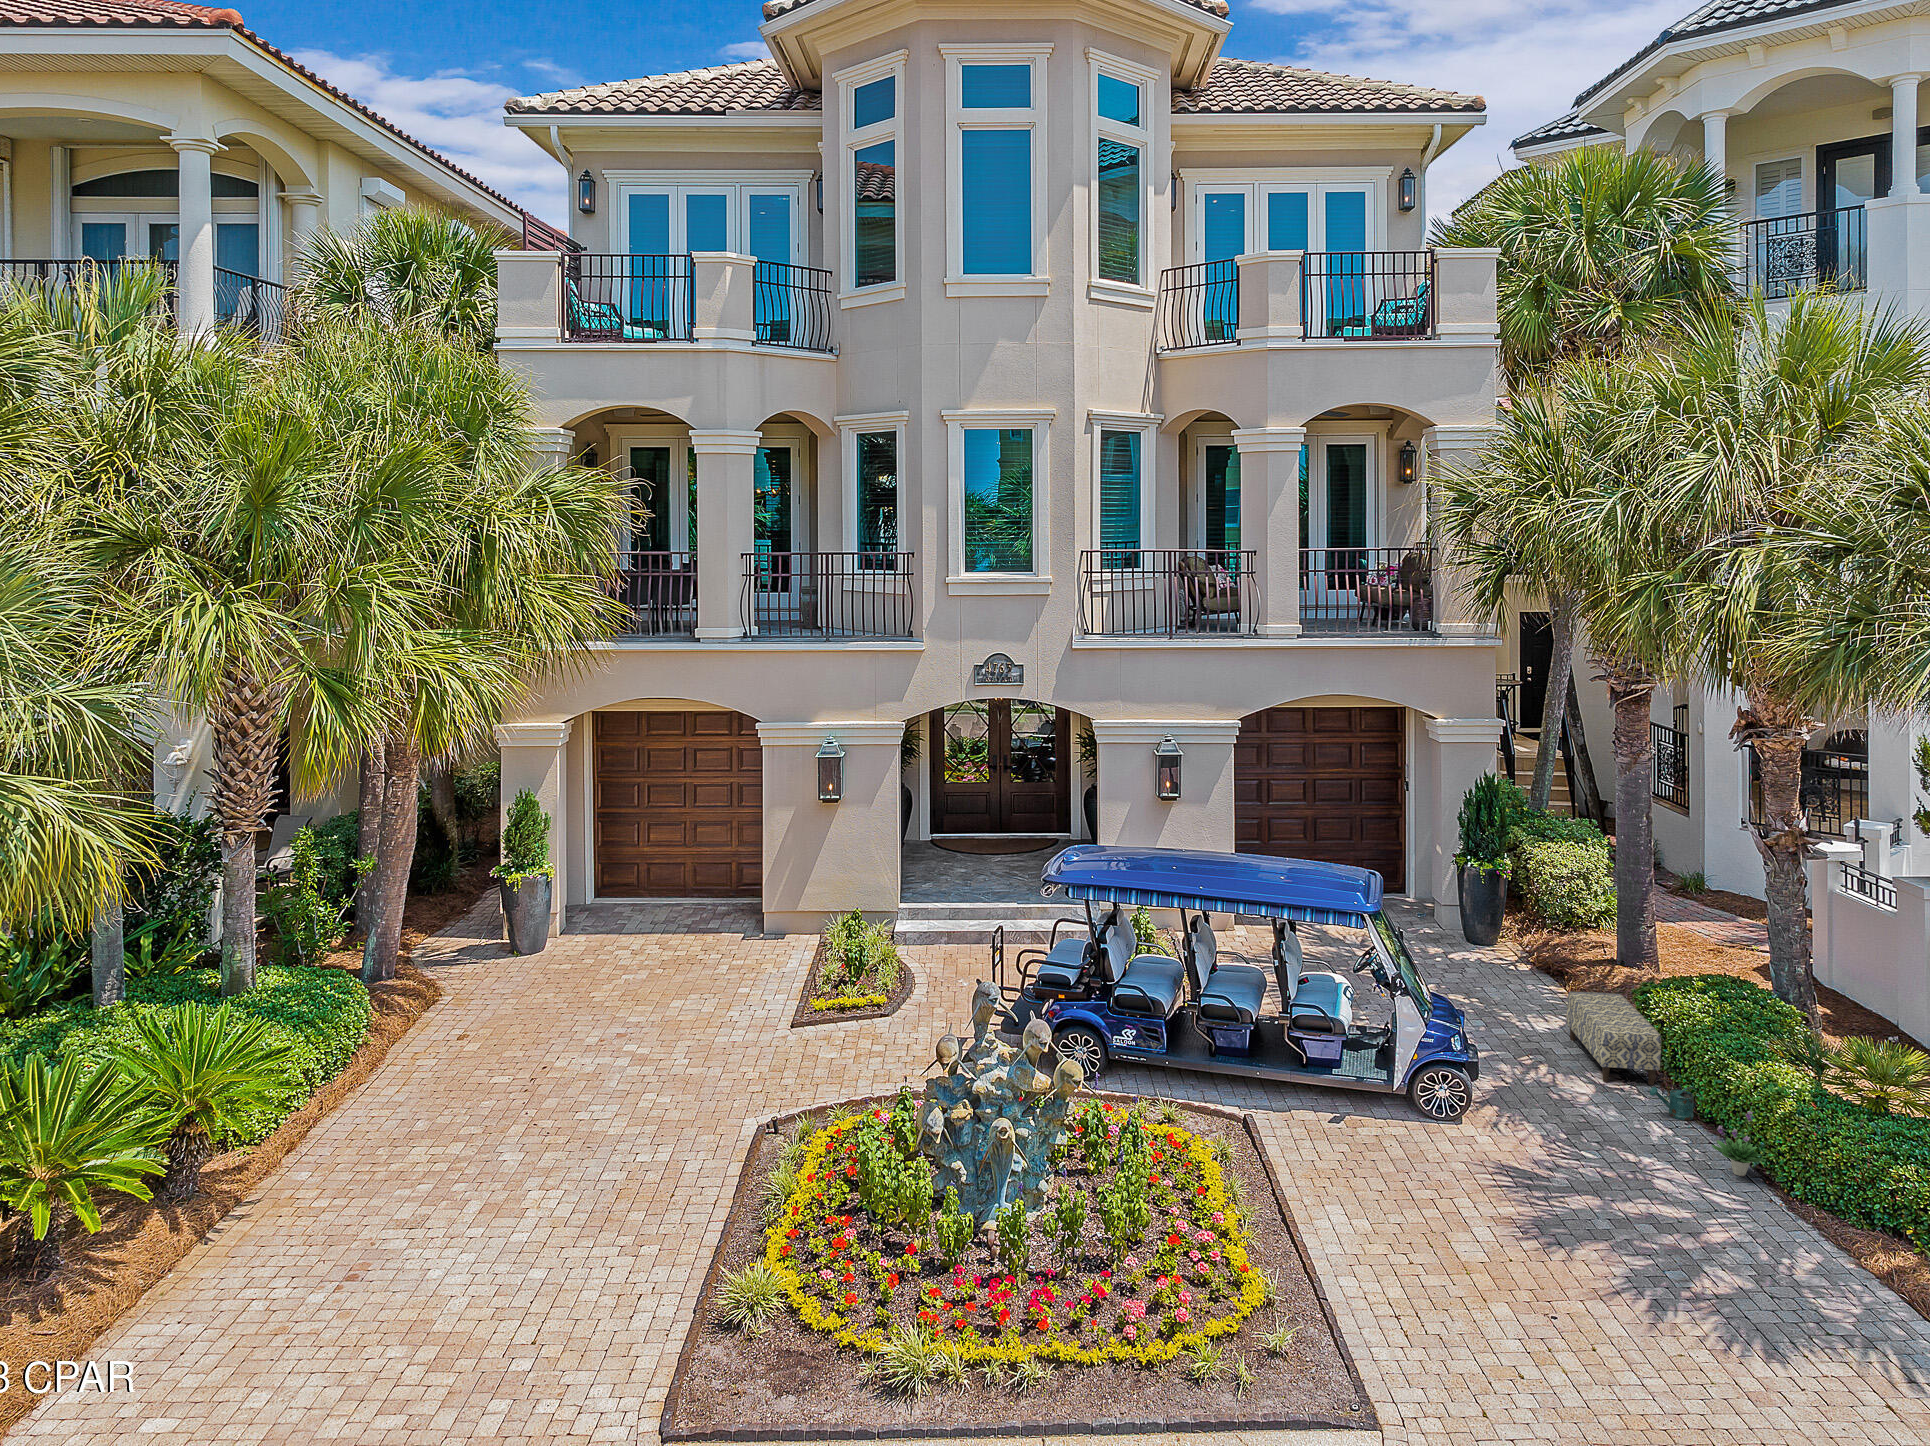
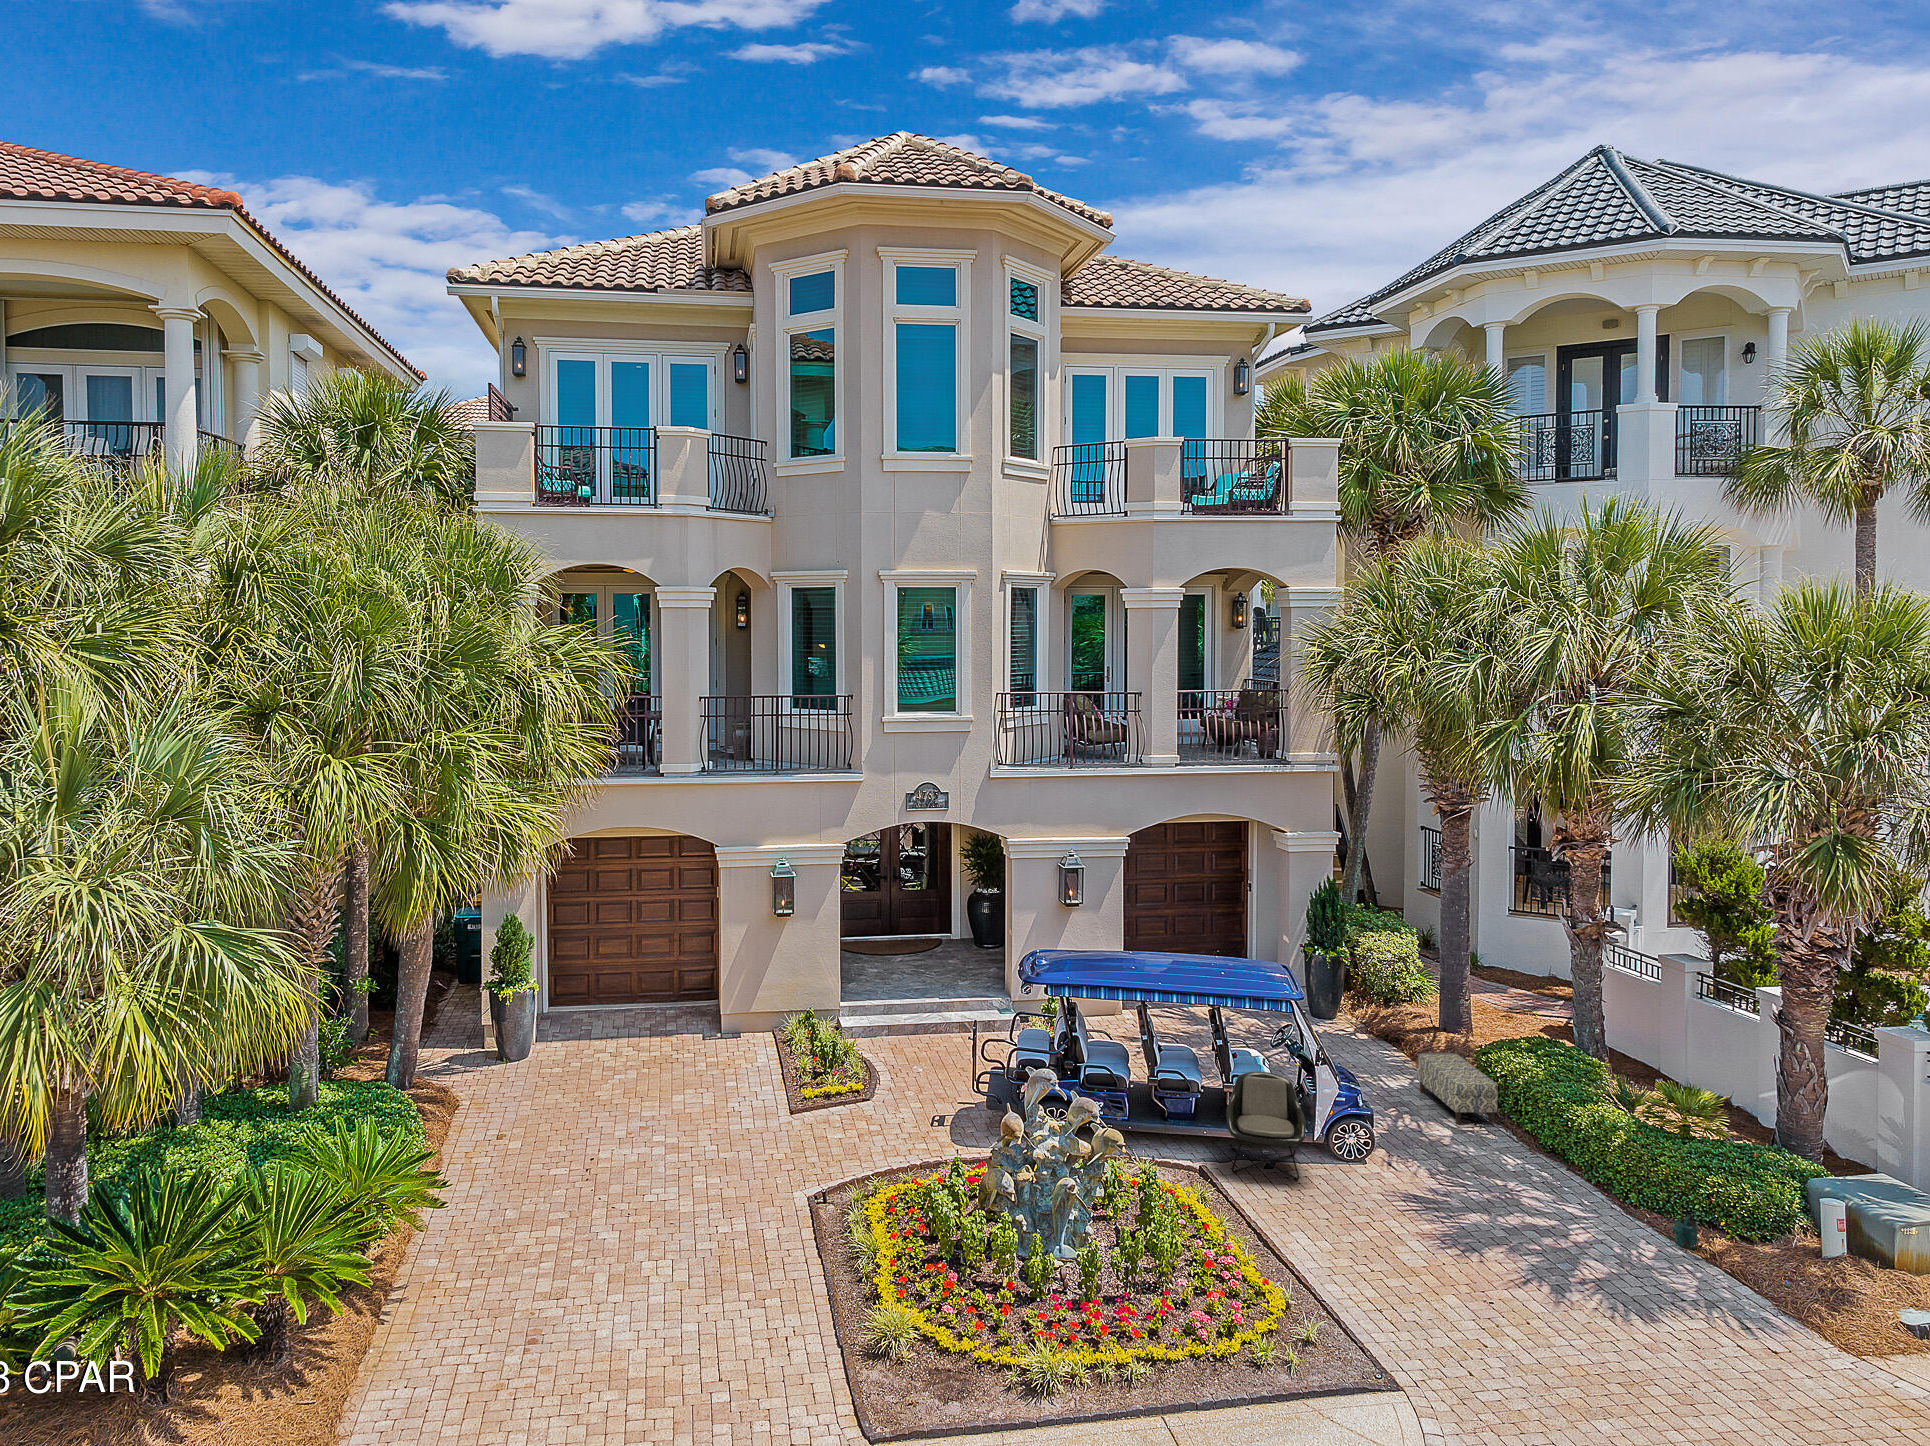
lounge chair: none [1274,1004,1375,1137] -> present [1226,1072,1306,1181]
watering can: present [1649,1087,1697,1120] -> present [1672,1215,1697,1249]
potted plant: present [1711,1111,1766,1176] -> none [1555,1138,1597,1190]

